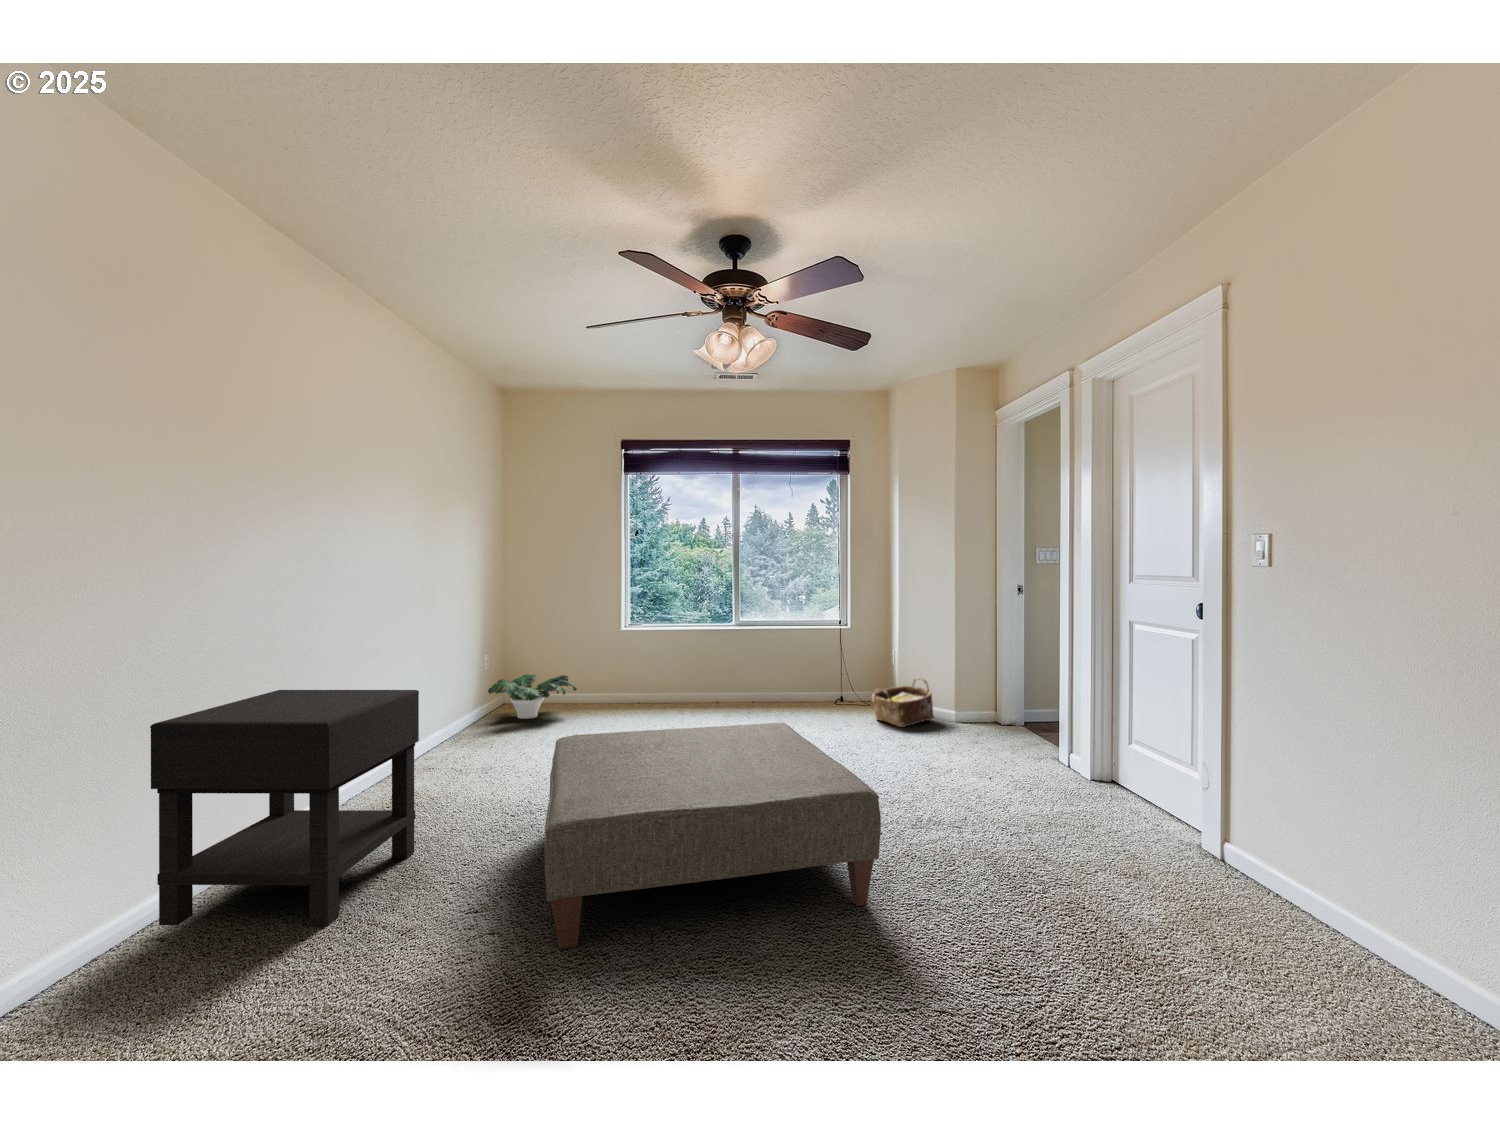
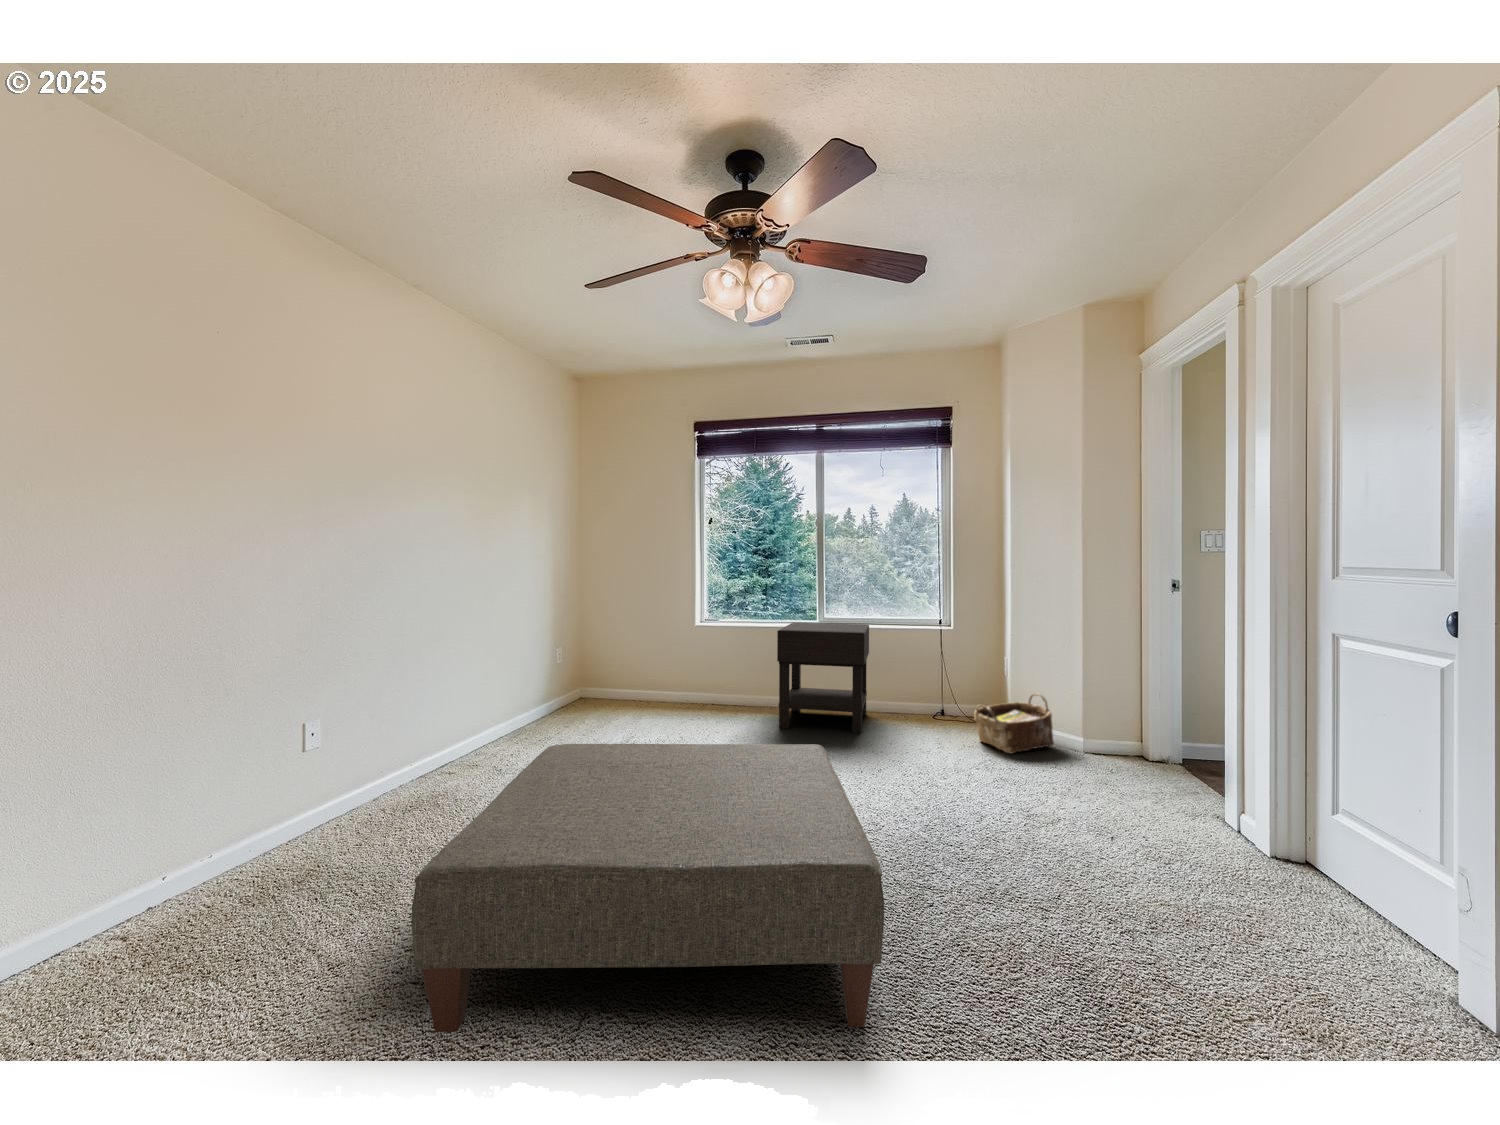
potted plant: present [488,674,577,719] -> none [559,668,646,715]
nightstand: present [150,690,419,926] -> present [777,622,869,733]

